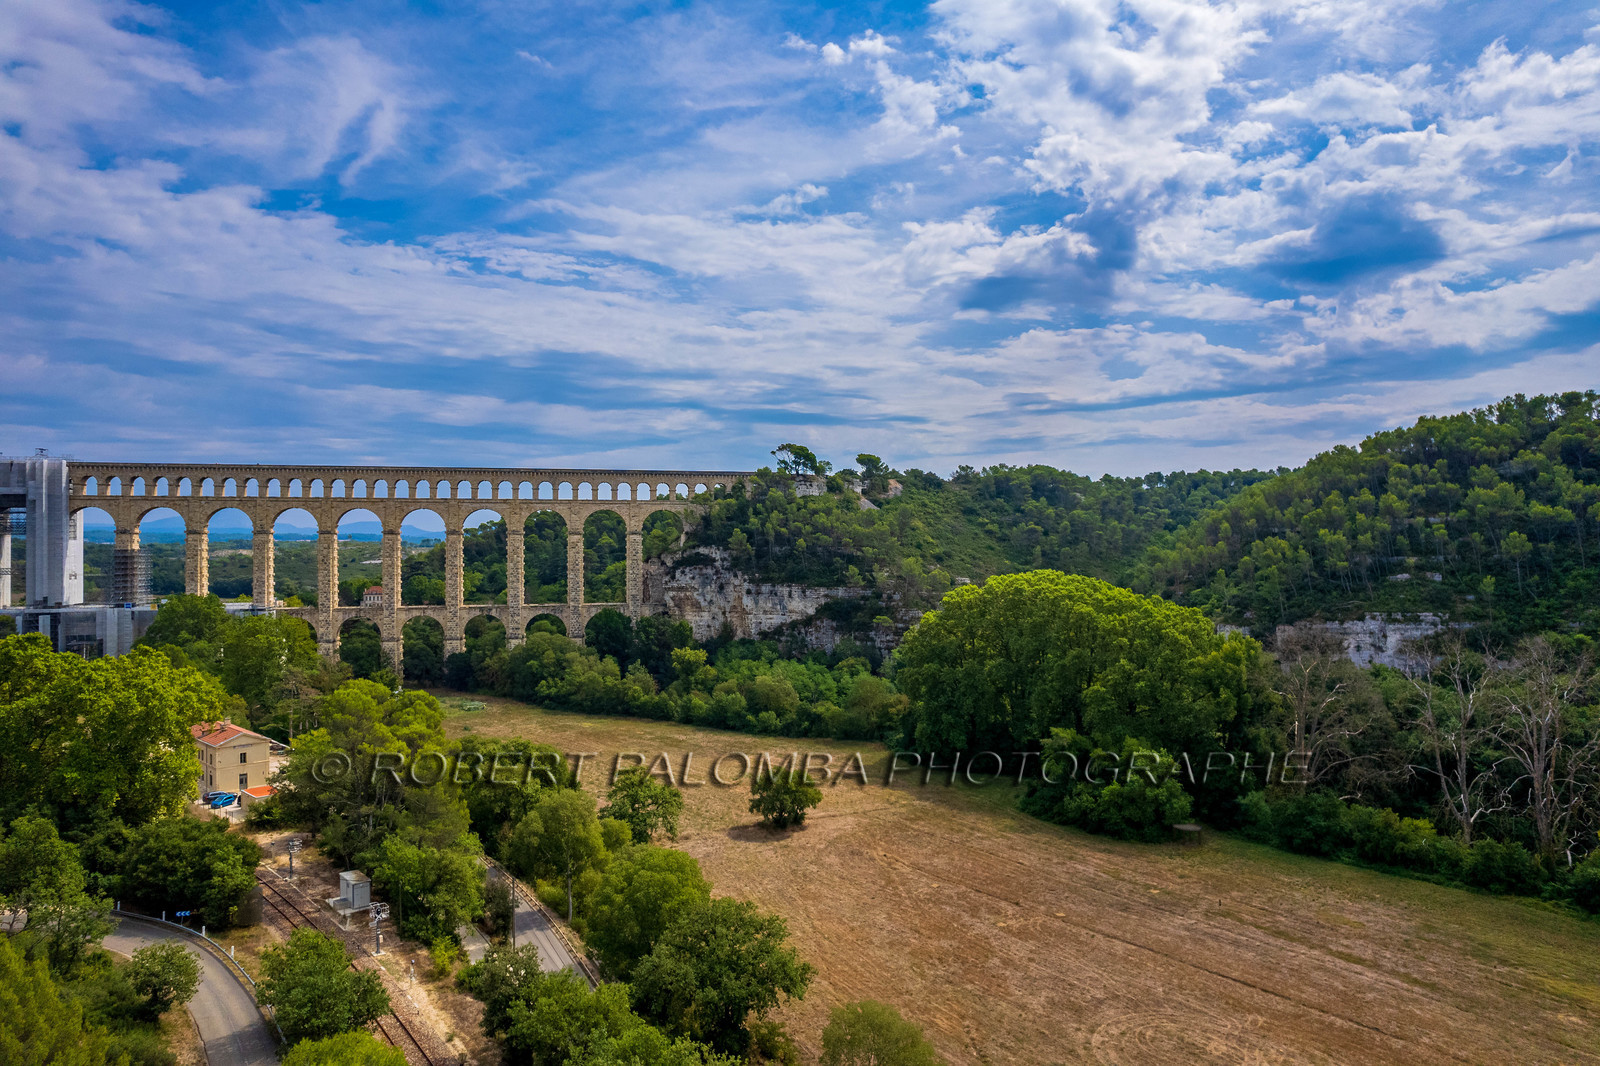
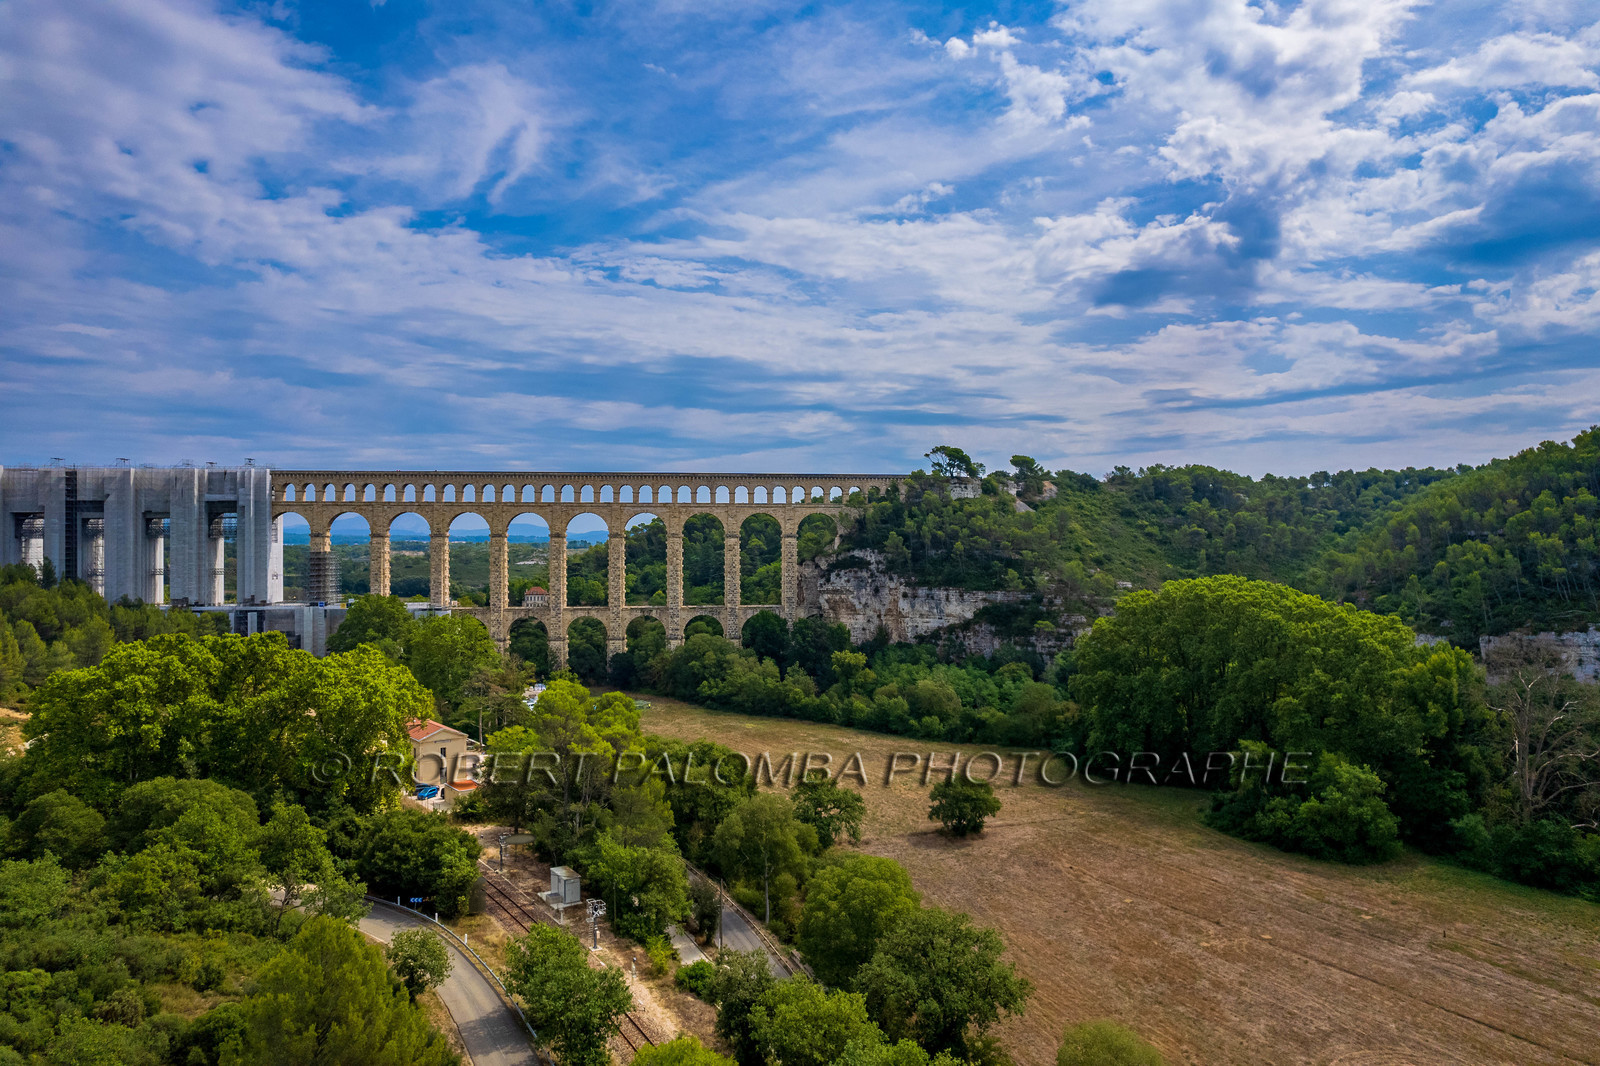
round table: present [1173,823,1202,844] -> present [503,833,536,861]

